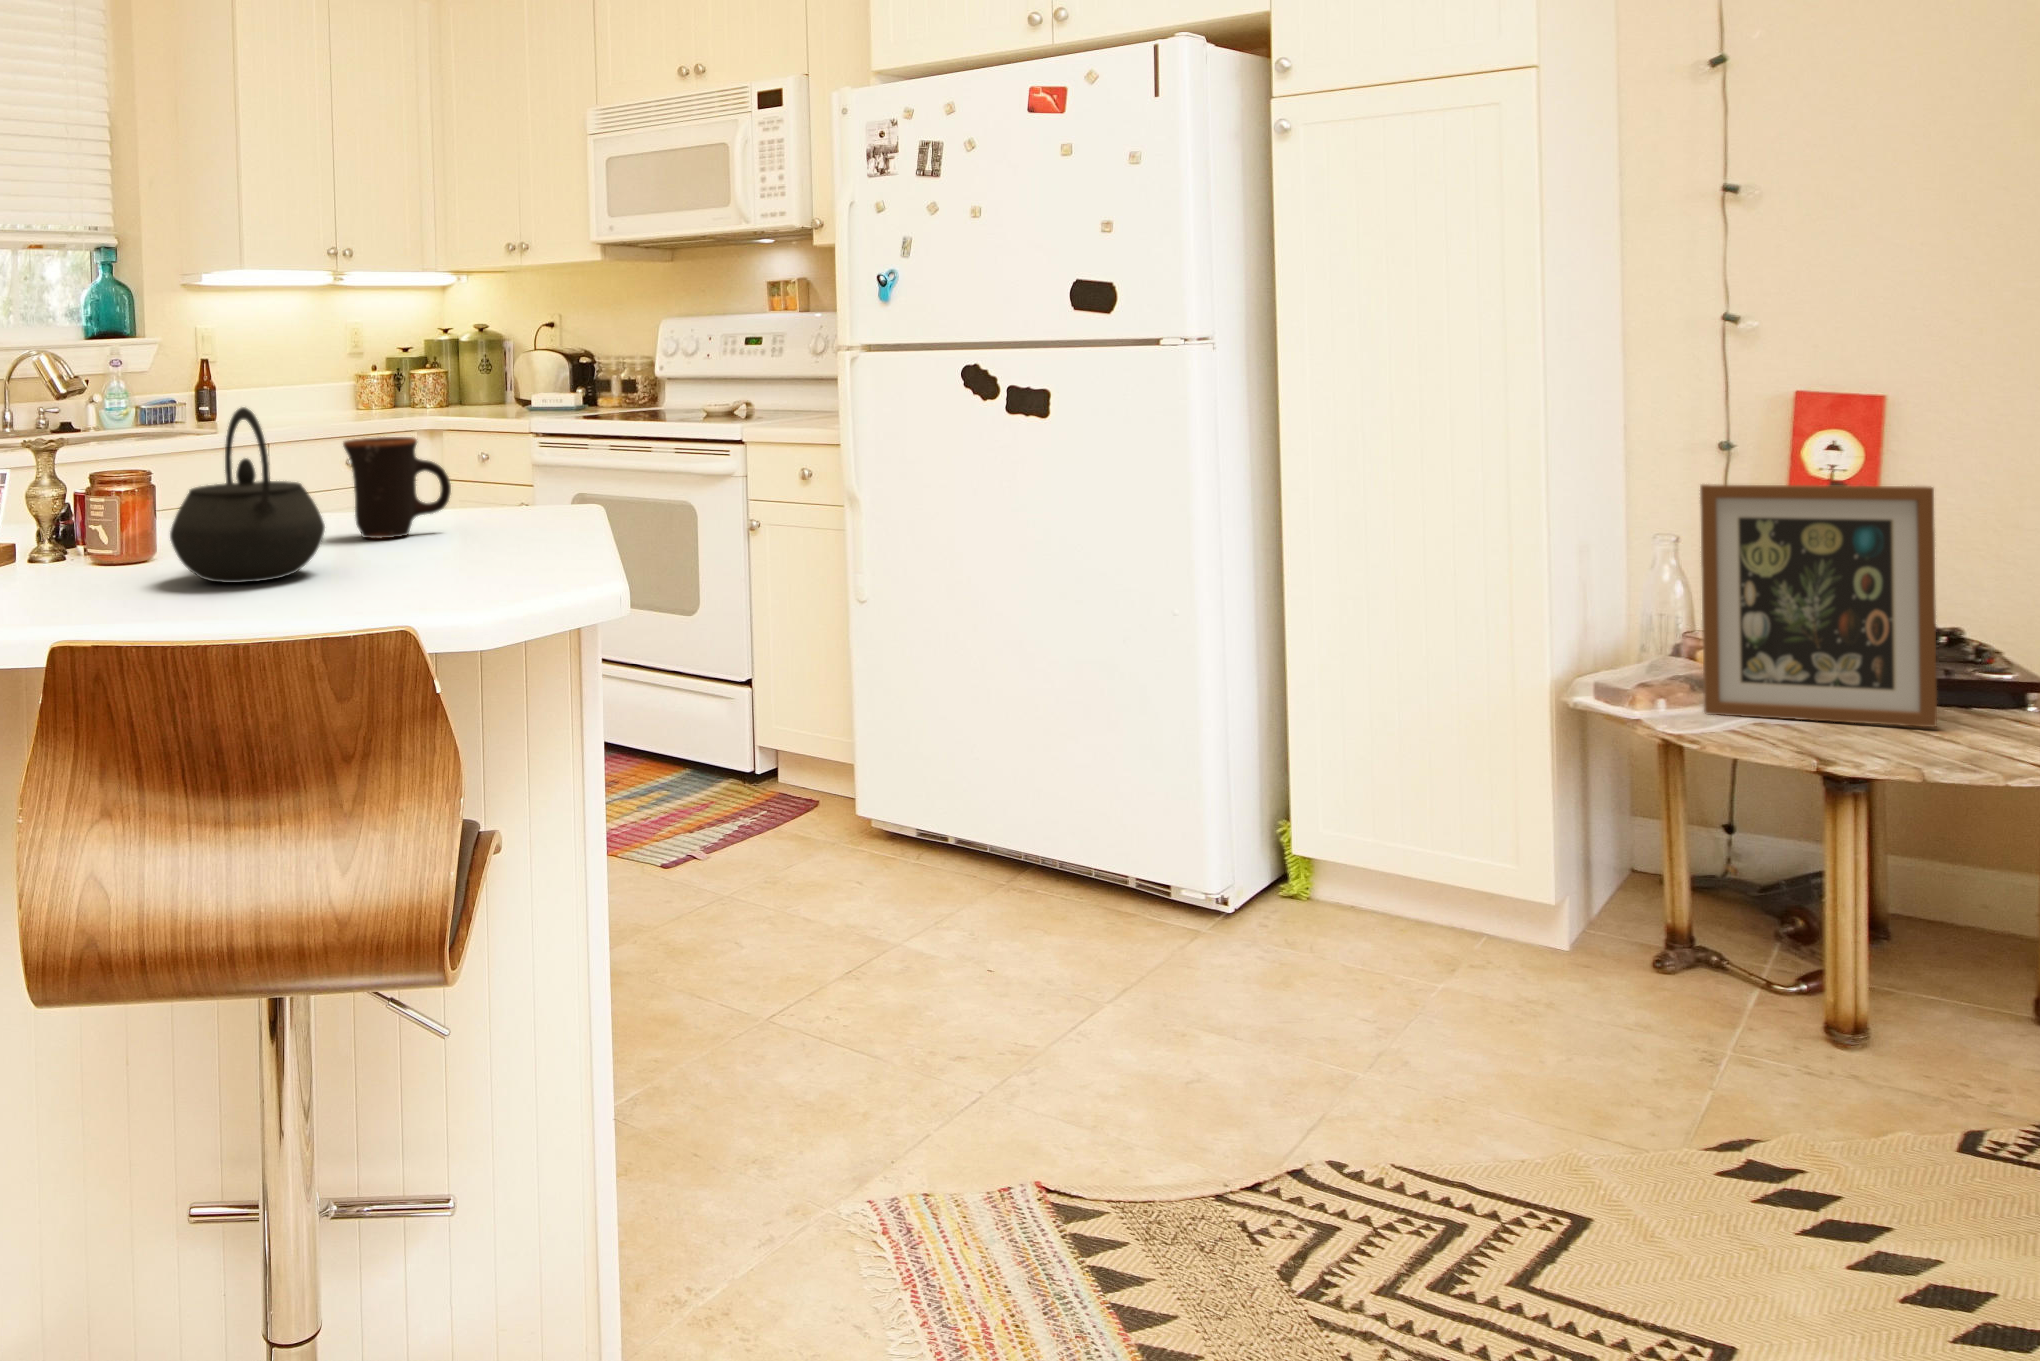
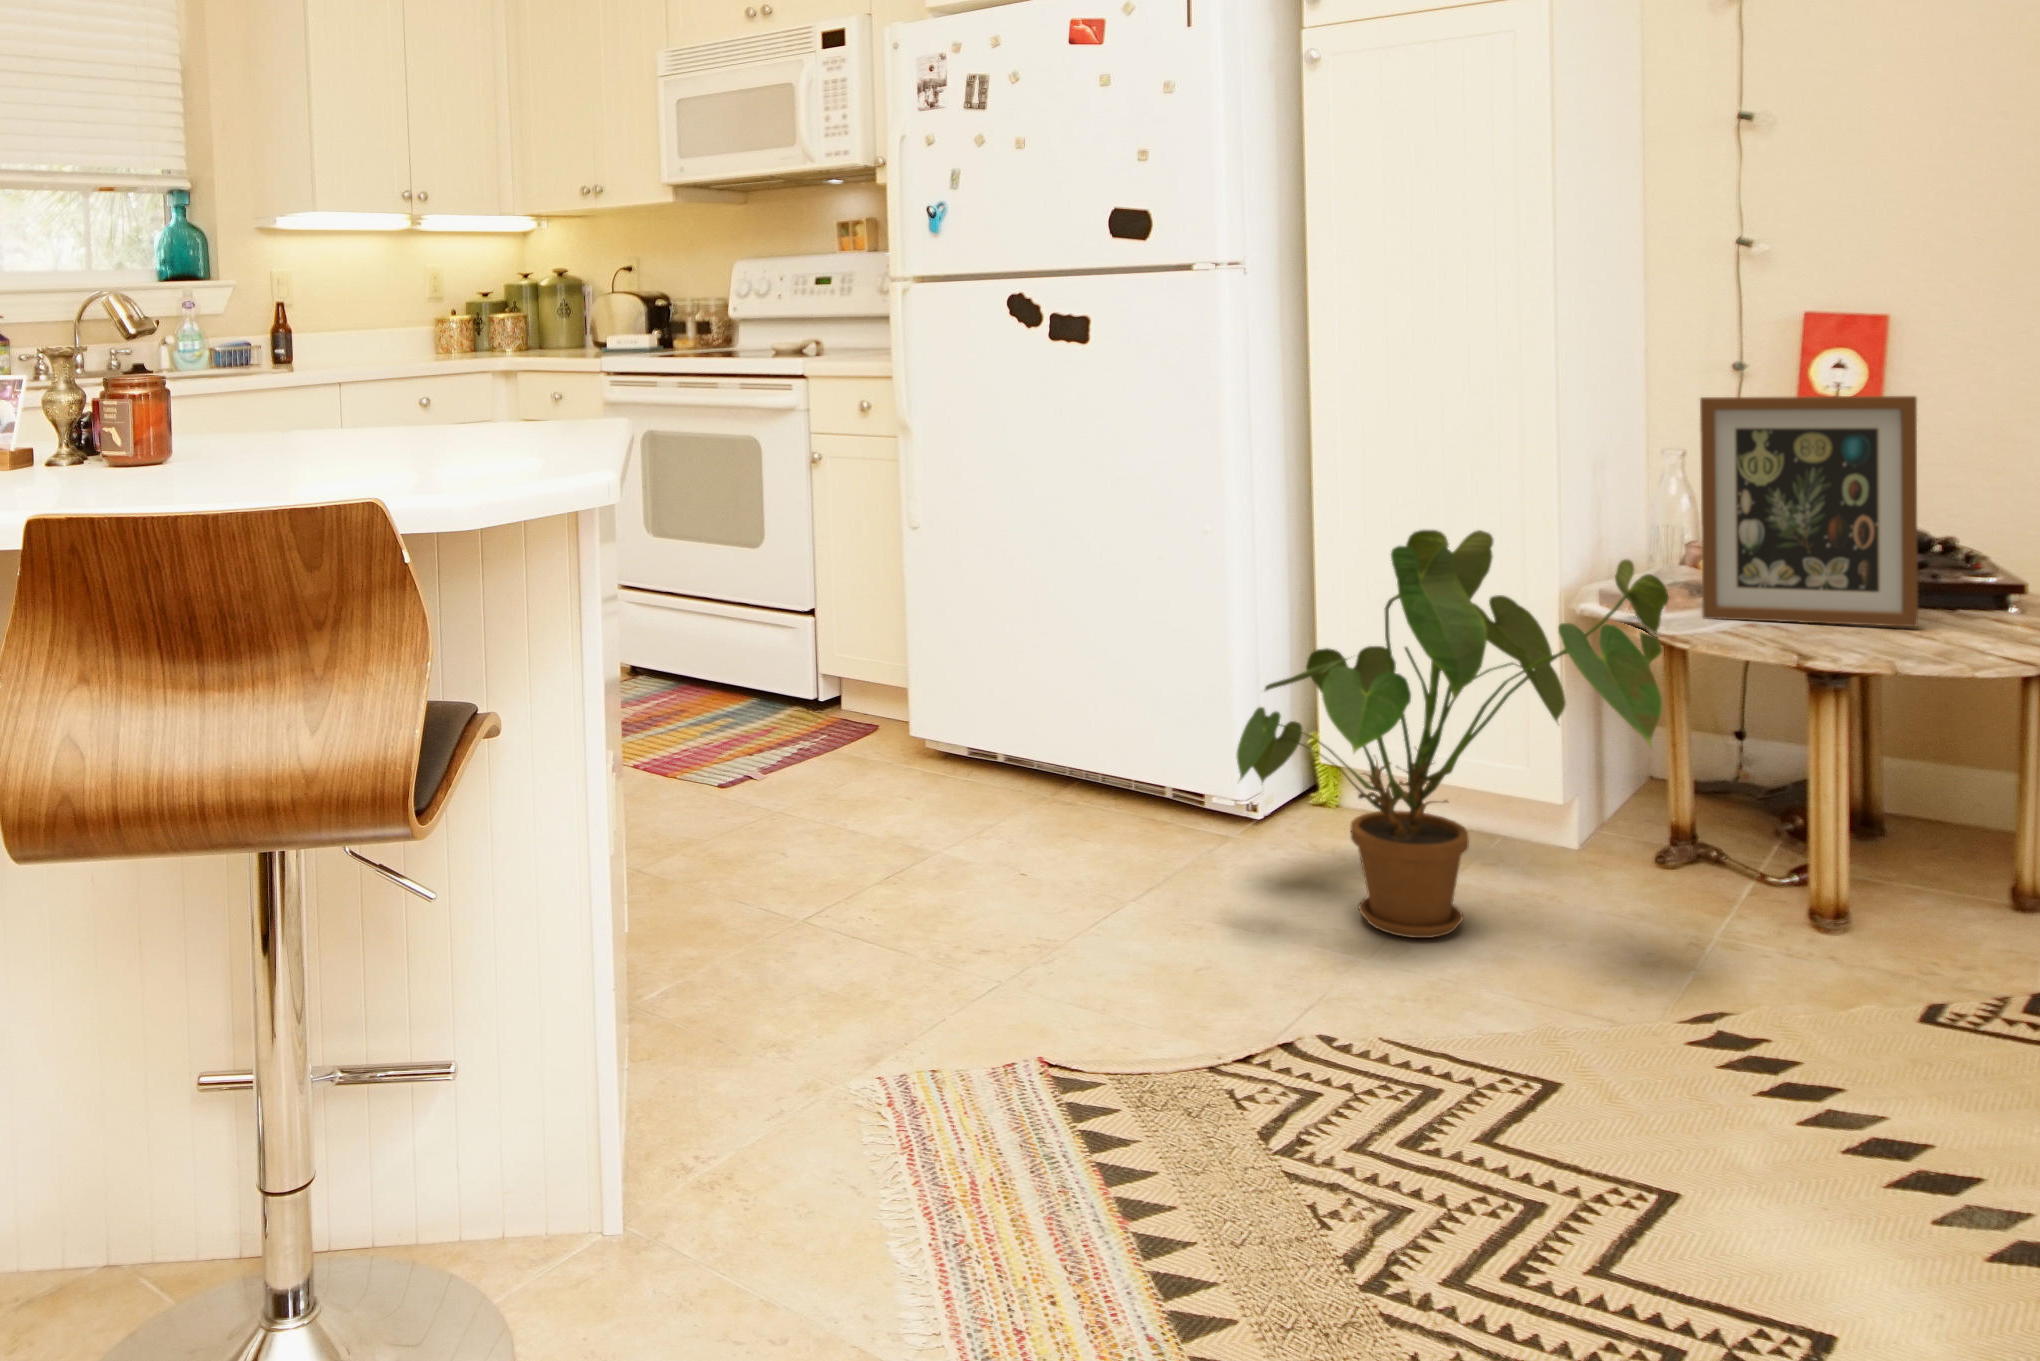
kettle: present [170,407,325,583] -> none [169,303,322,472]
mug: present [343,437,451,538] -> none [354,343,462,440]
house plant: none [1220,616,1678,1048] -> present [1236,530,1669,938]

